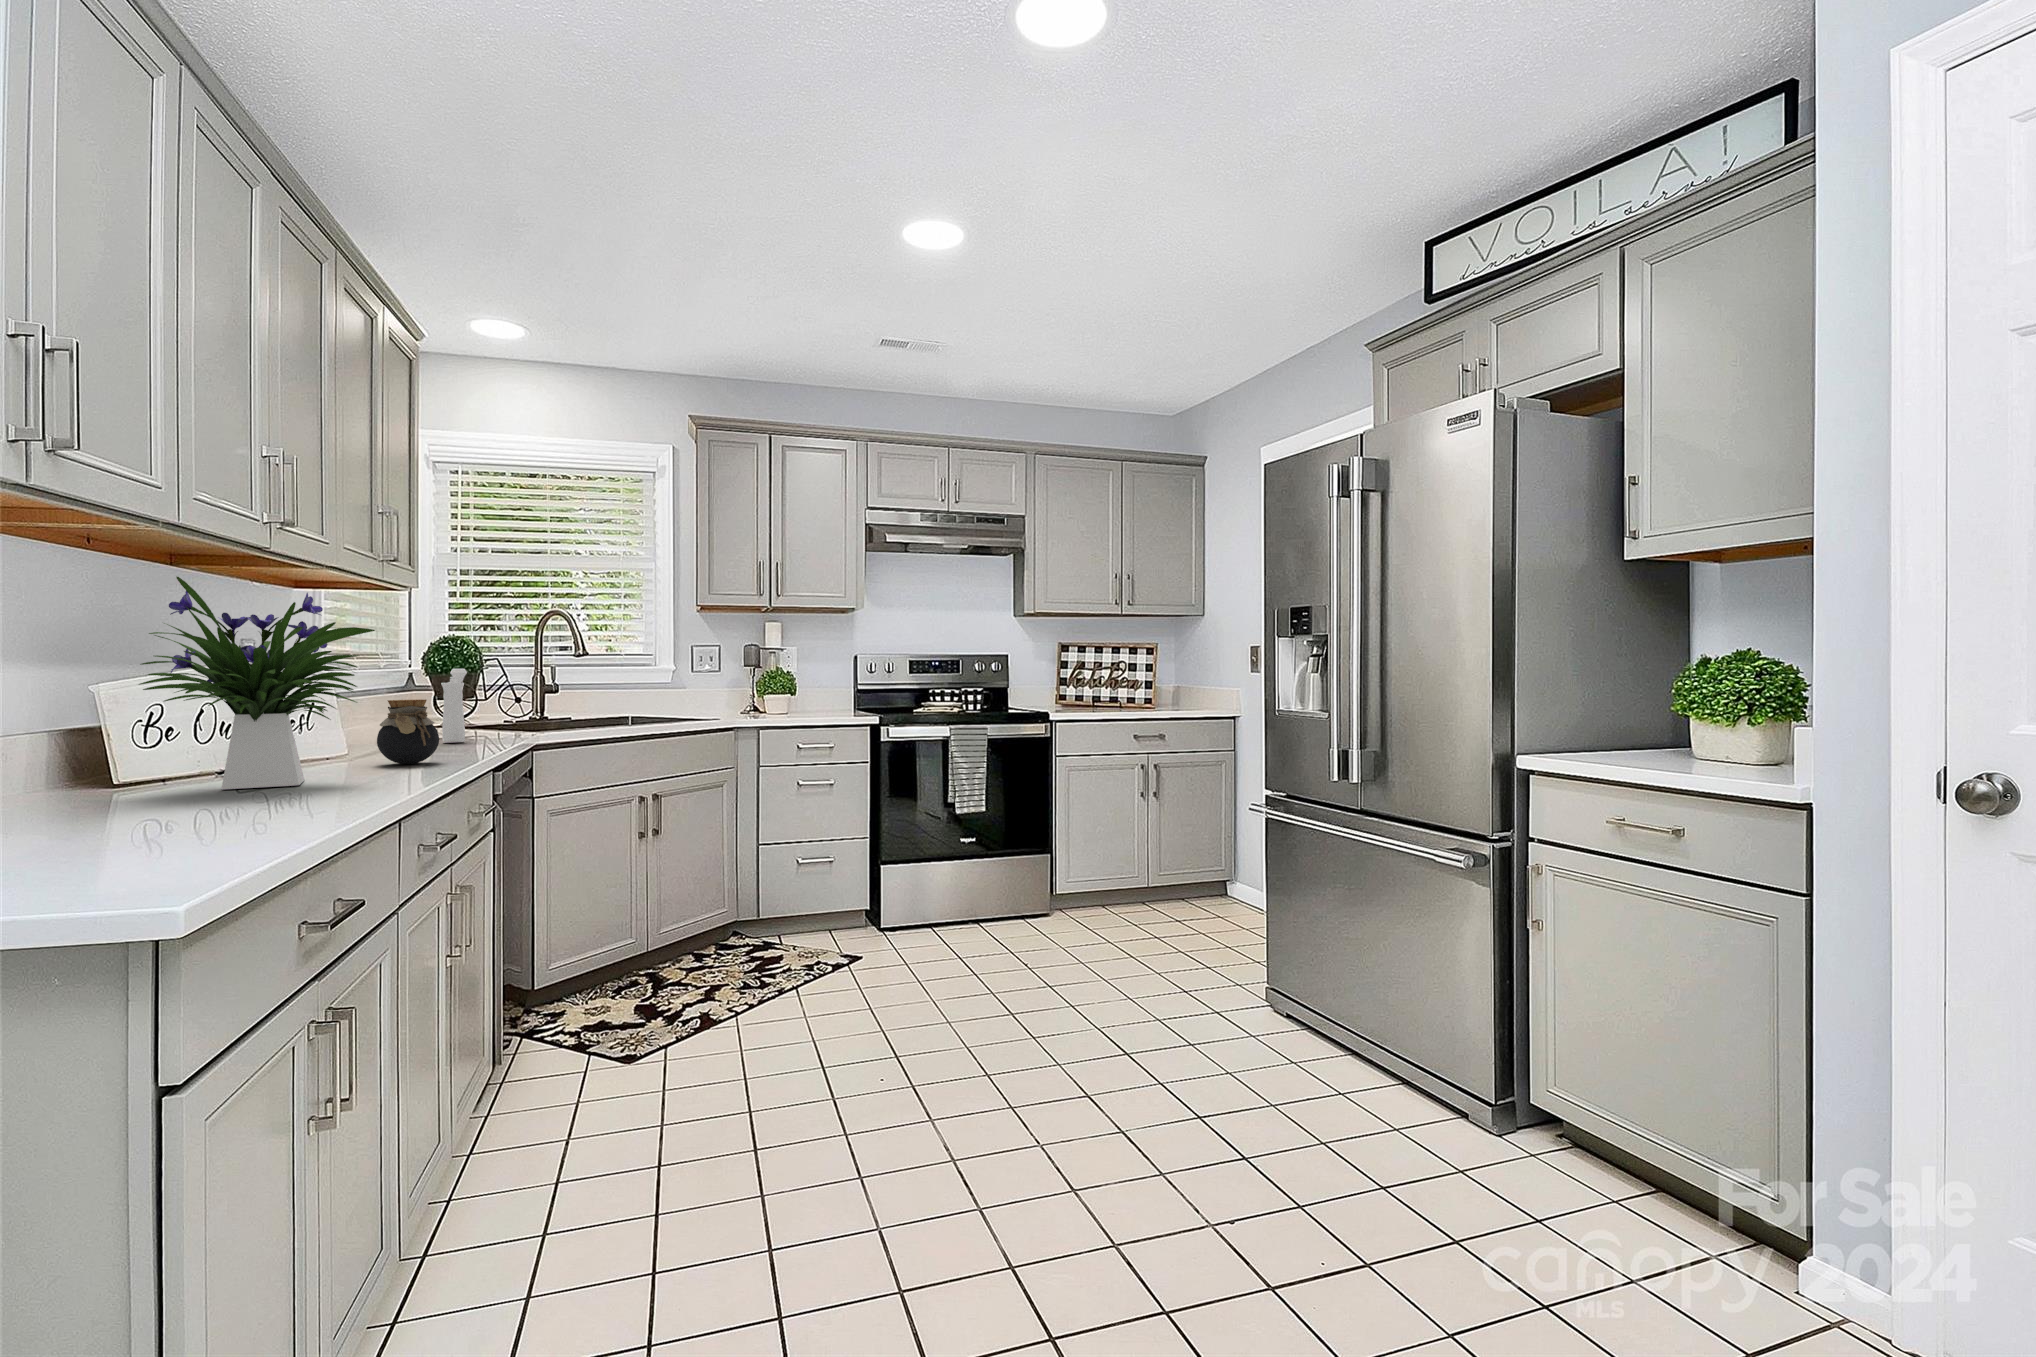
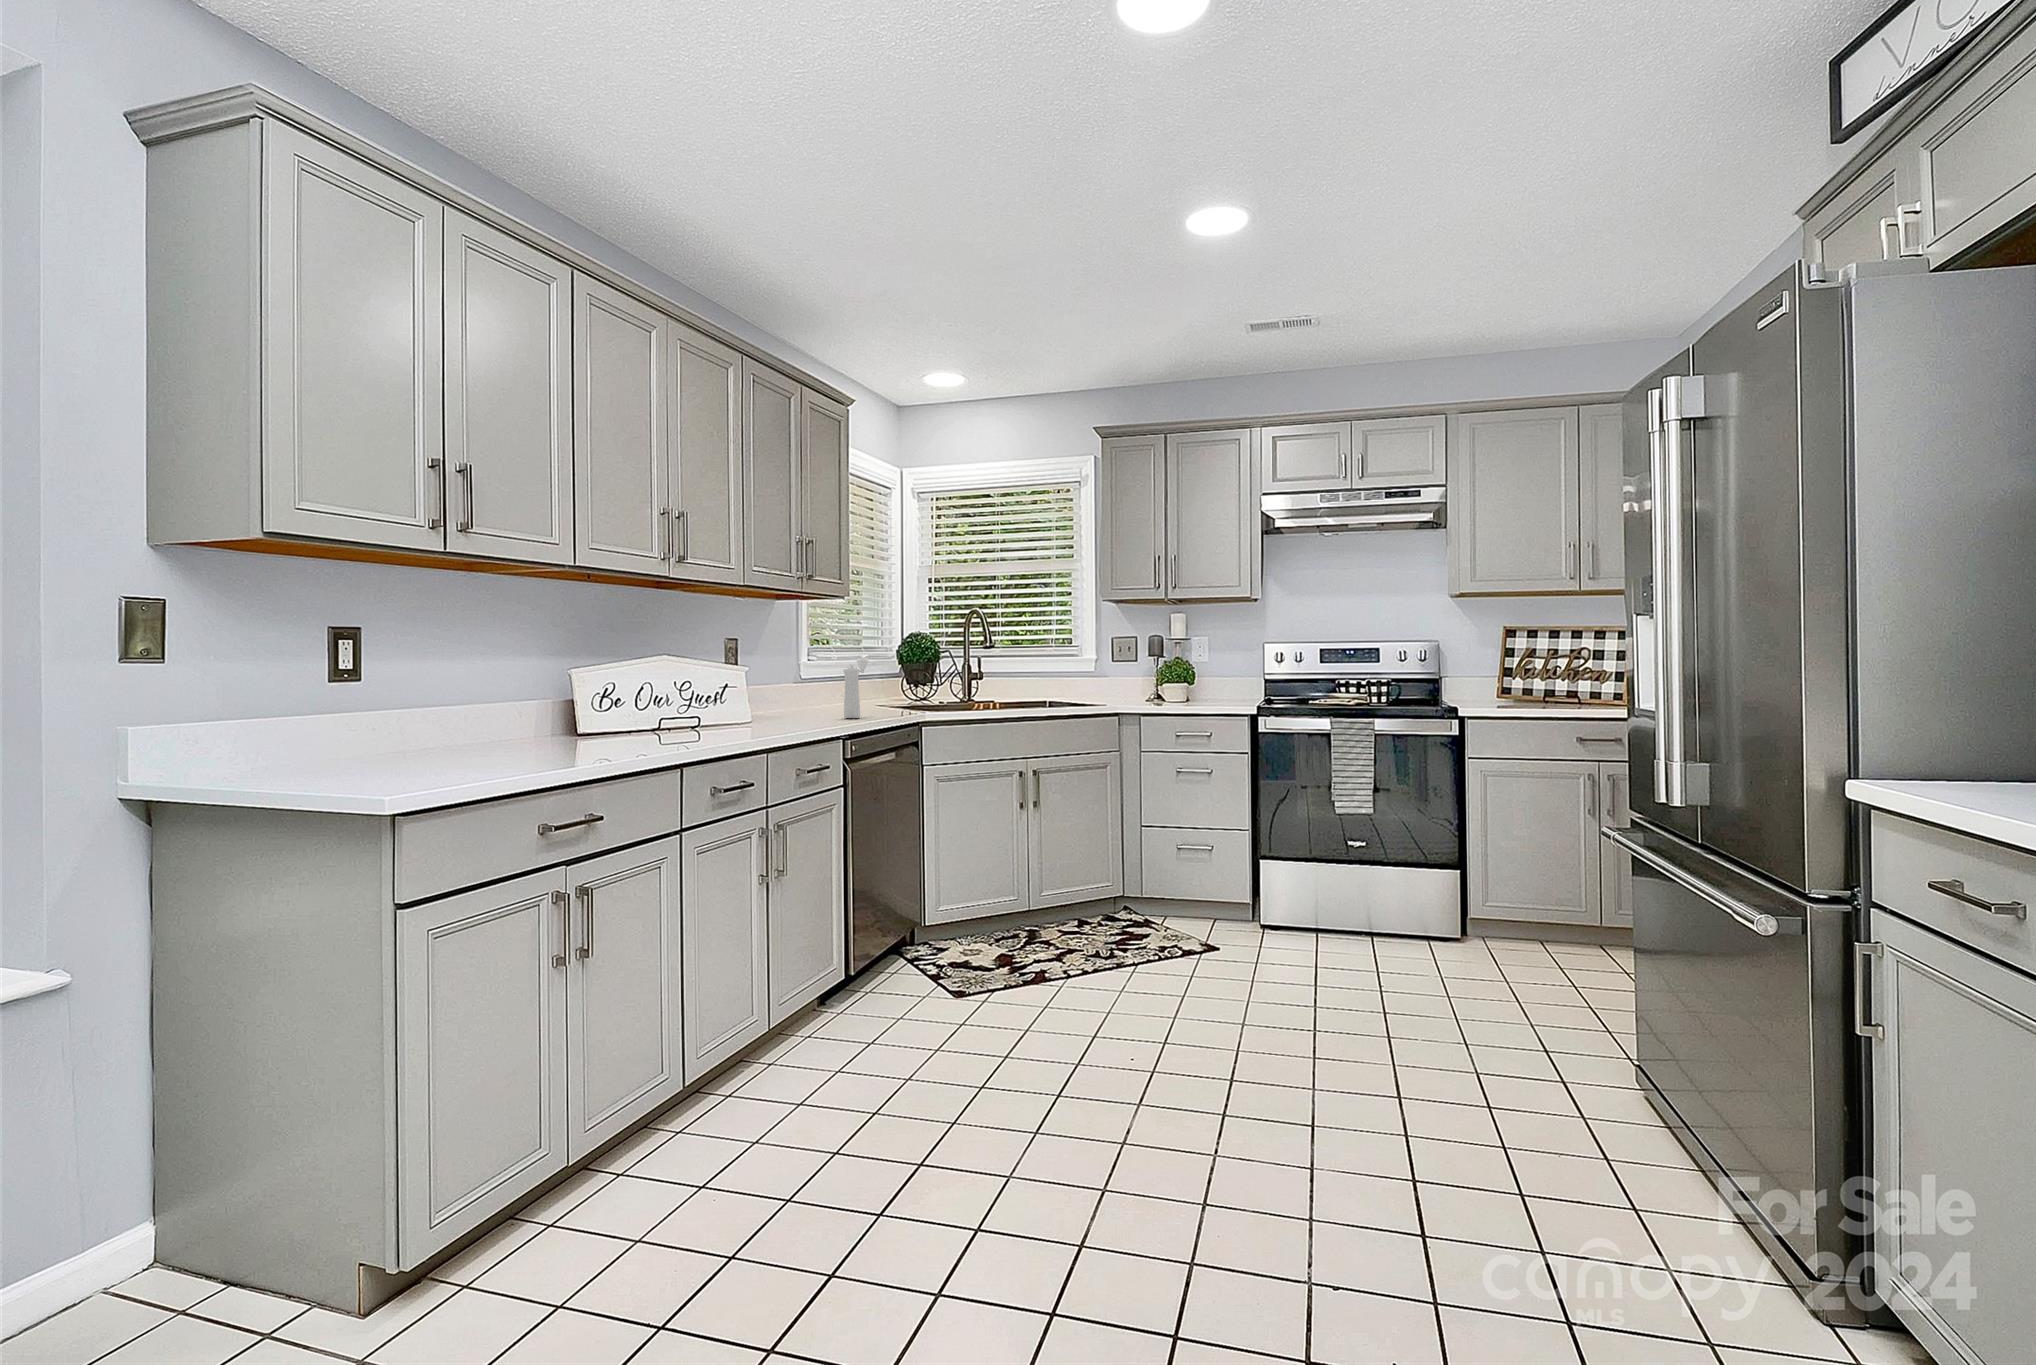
flower arrangement: present [139,577,375,790] -> none [562,592,716,743]
jar: present [377,699,439,764] -> none [748,682,791,732]

